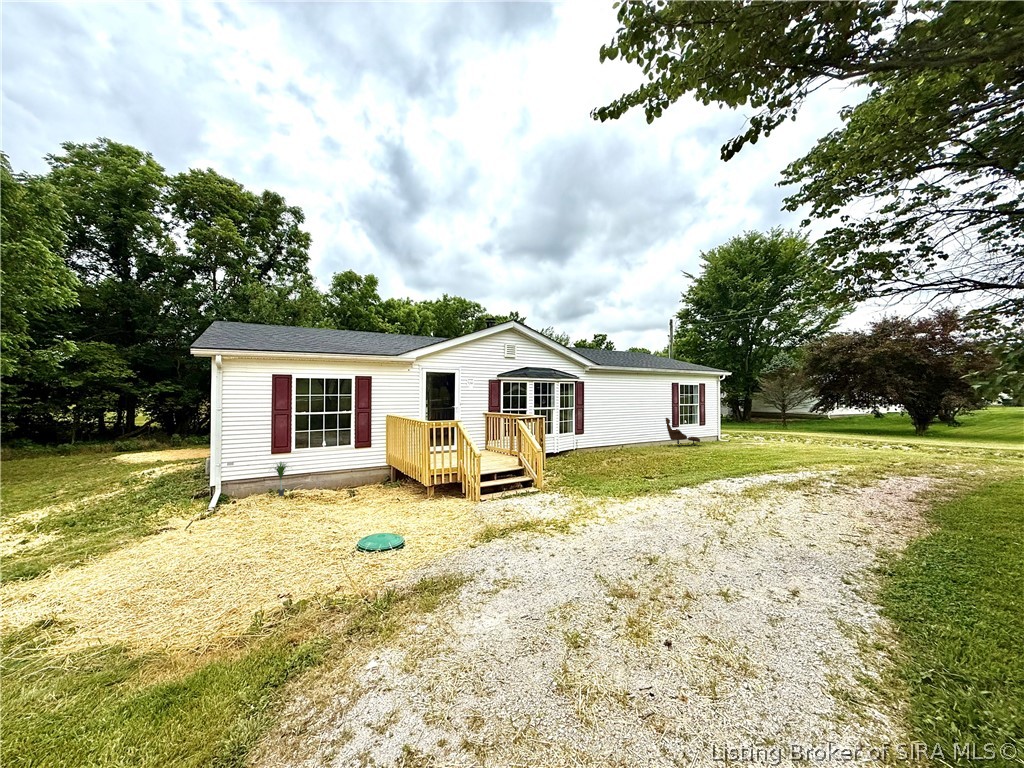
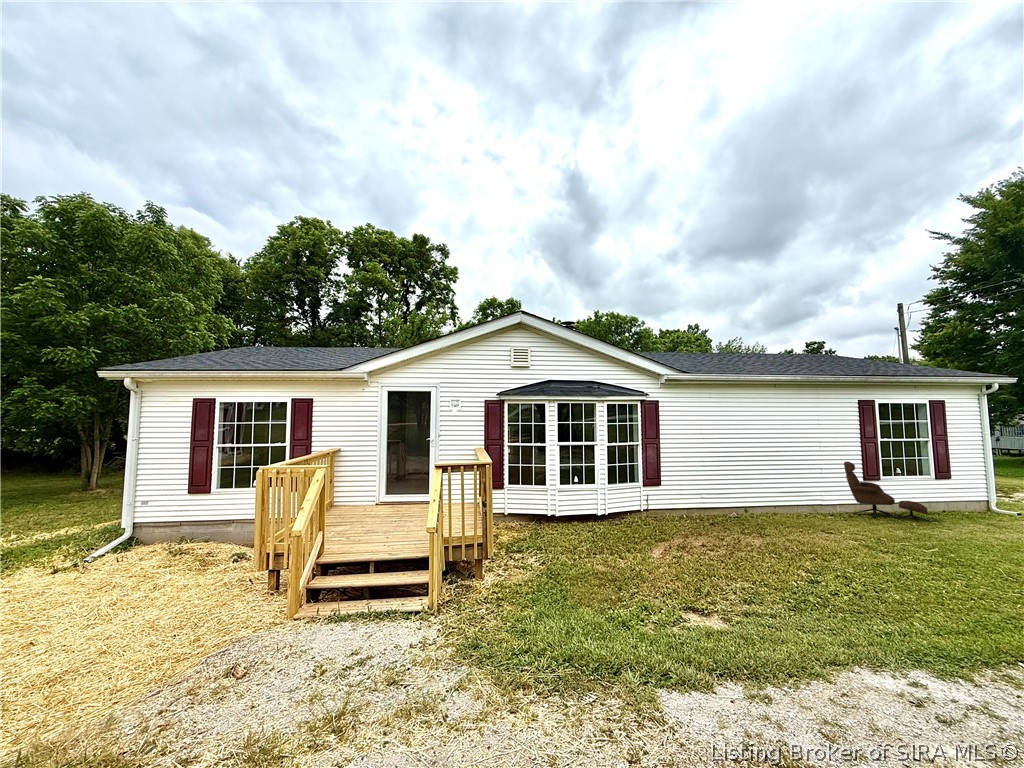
potted plant: present [275,462,287,496] -> none [164,498,201,546]

